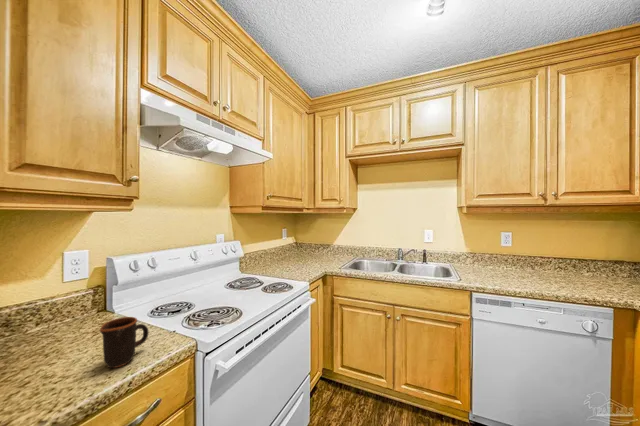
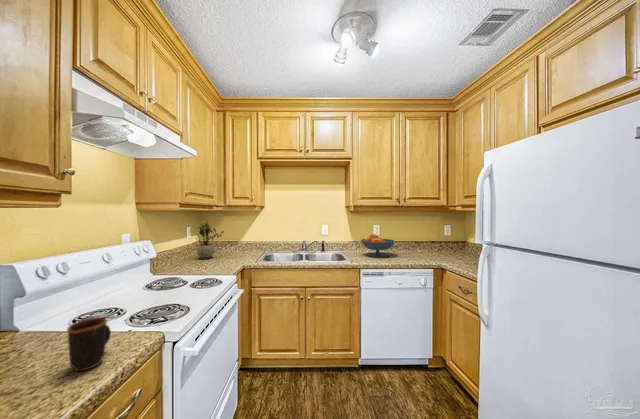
potted plant: none [289,223,314,260] -> present [197,221,224,259]
fruit bowl: none [478,245,535,280] -> present [361,234,394,257]

